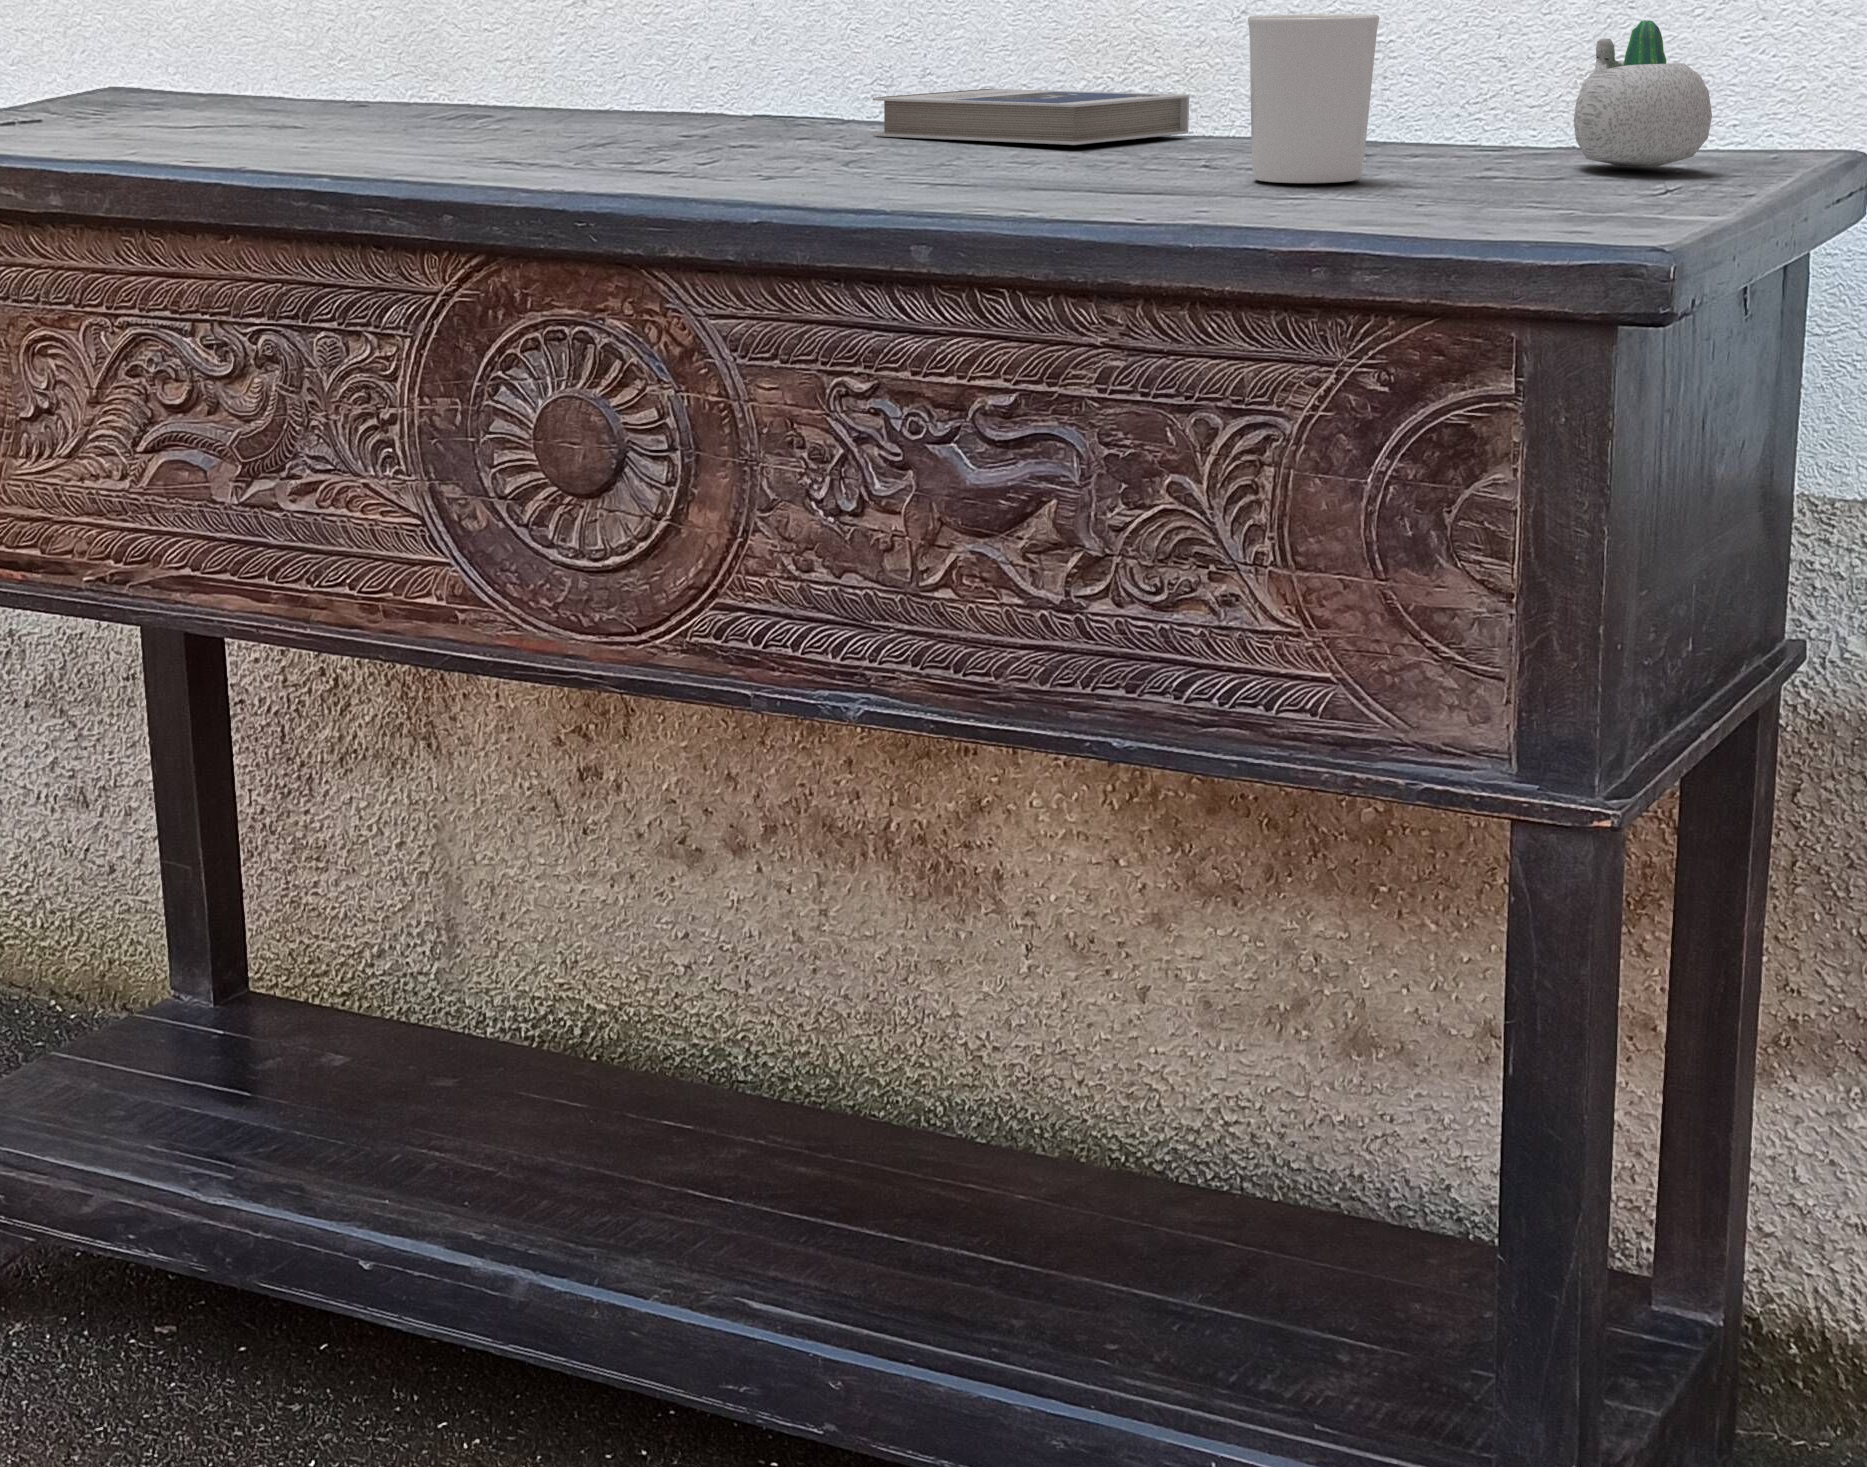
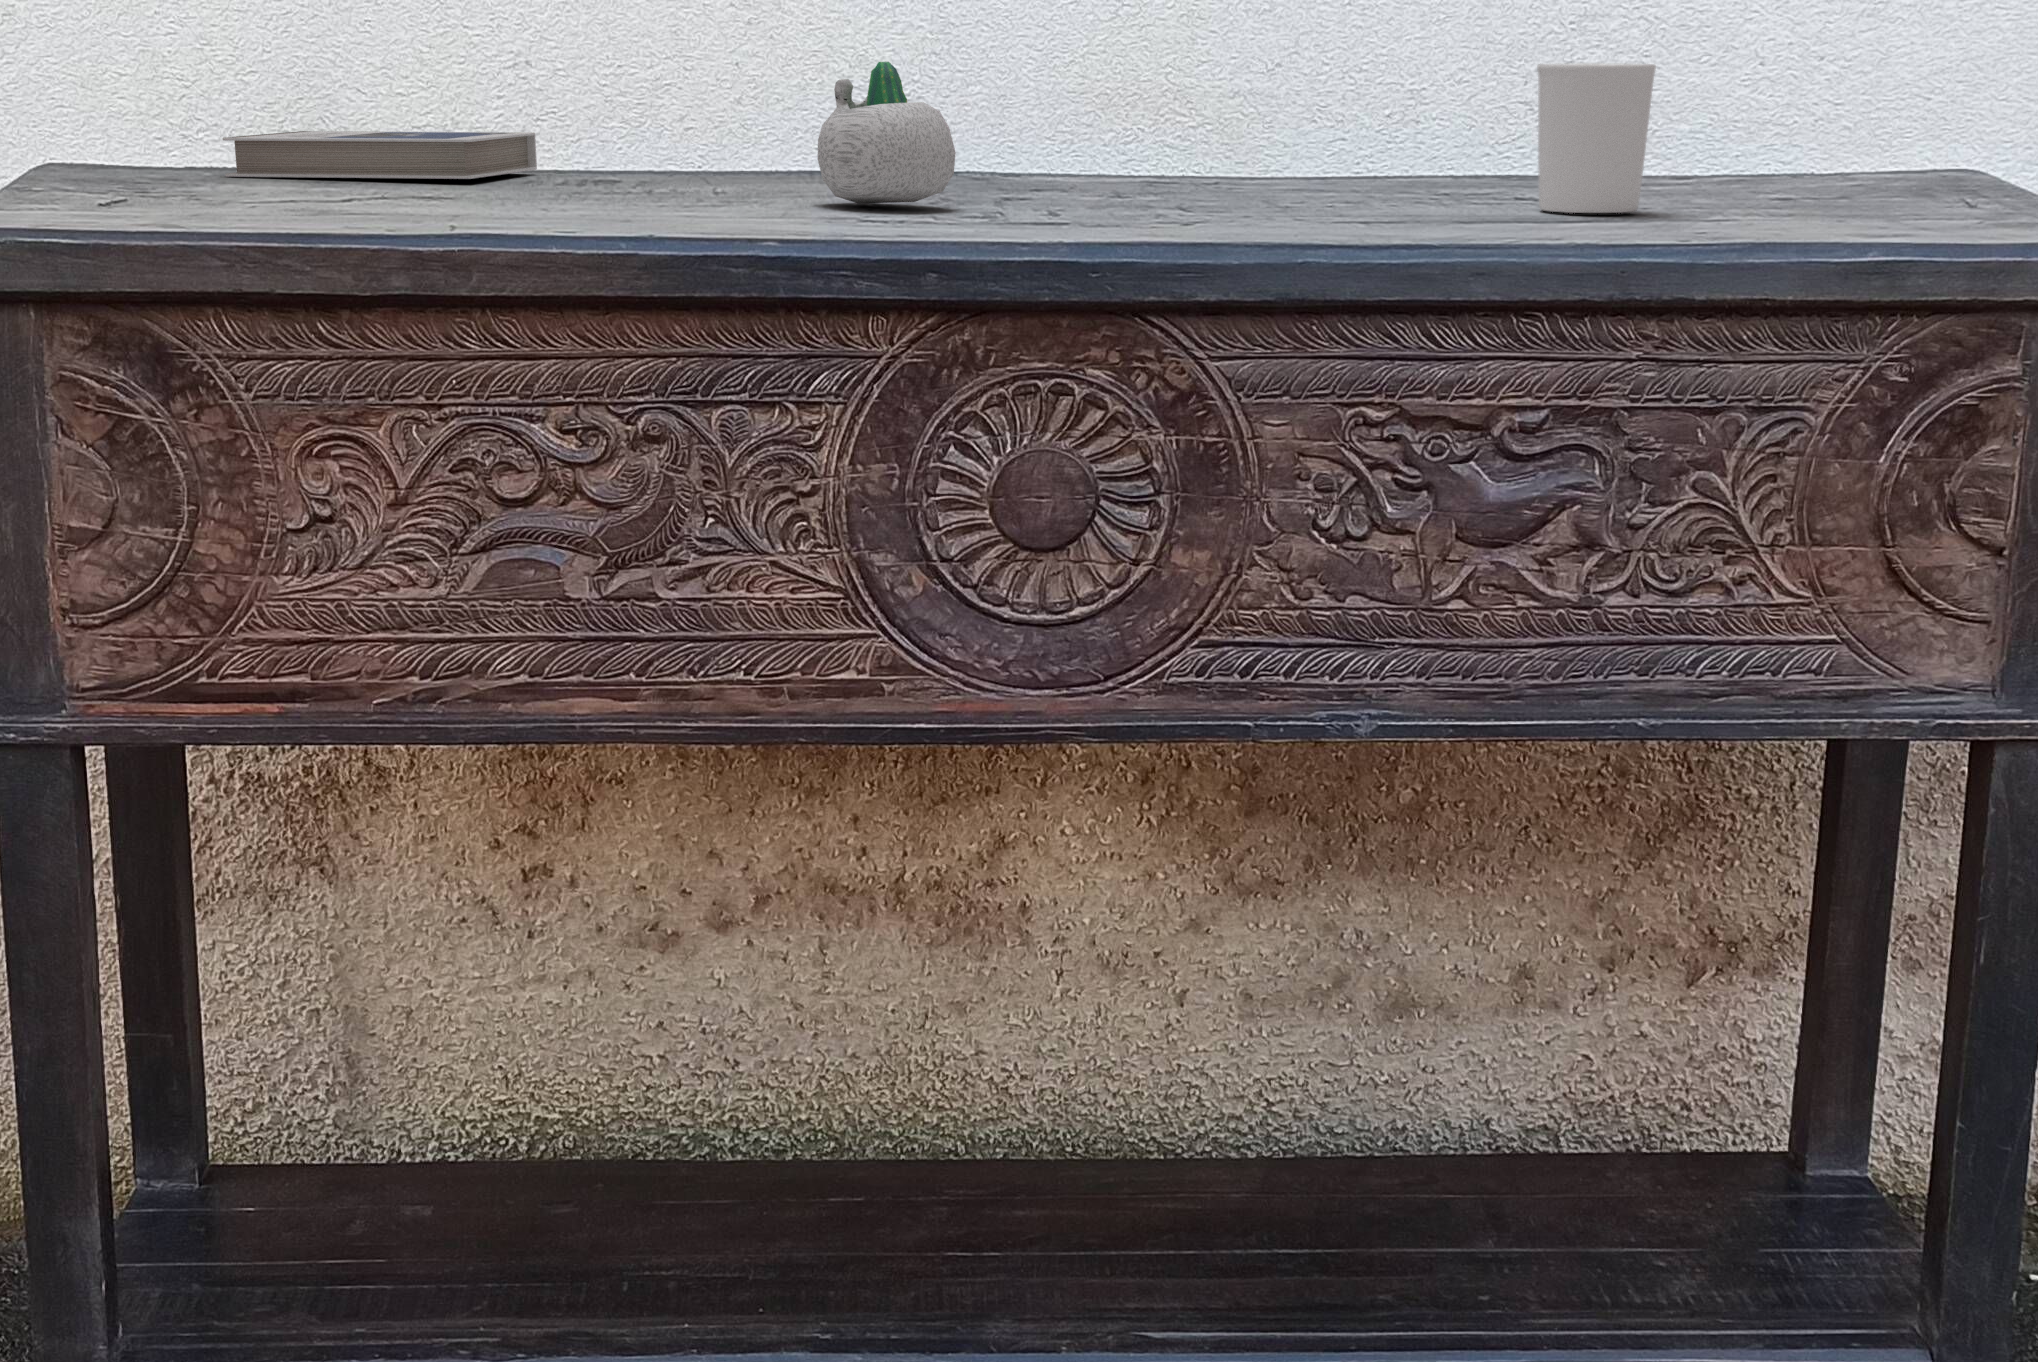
succulent planter: present [1574,20,1712,167] -> present [818,62,956,204]
hardback book: present [873,89,1189,145] -> present [223,131,537,179]

